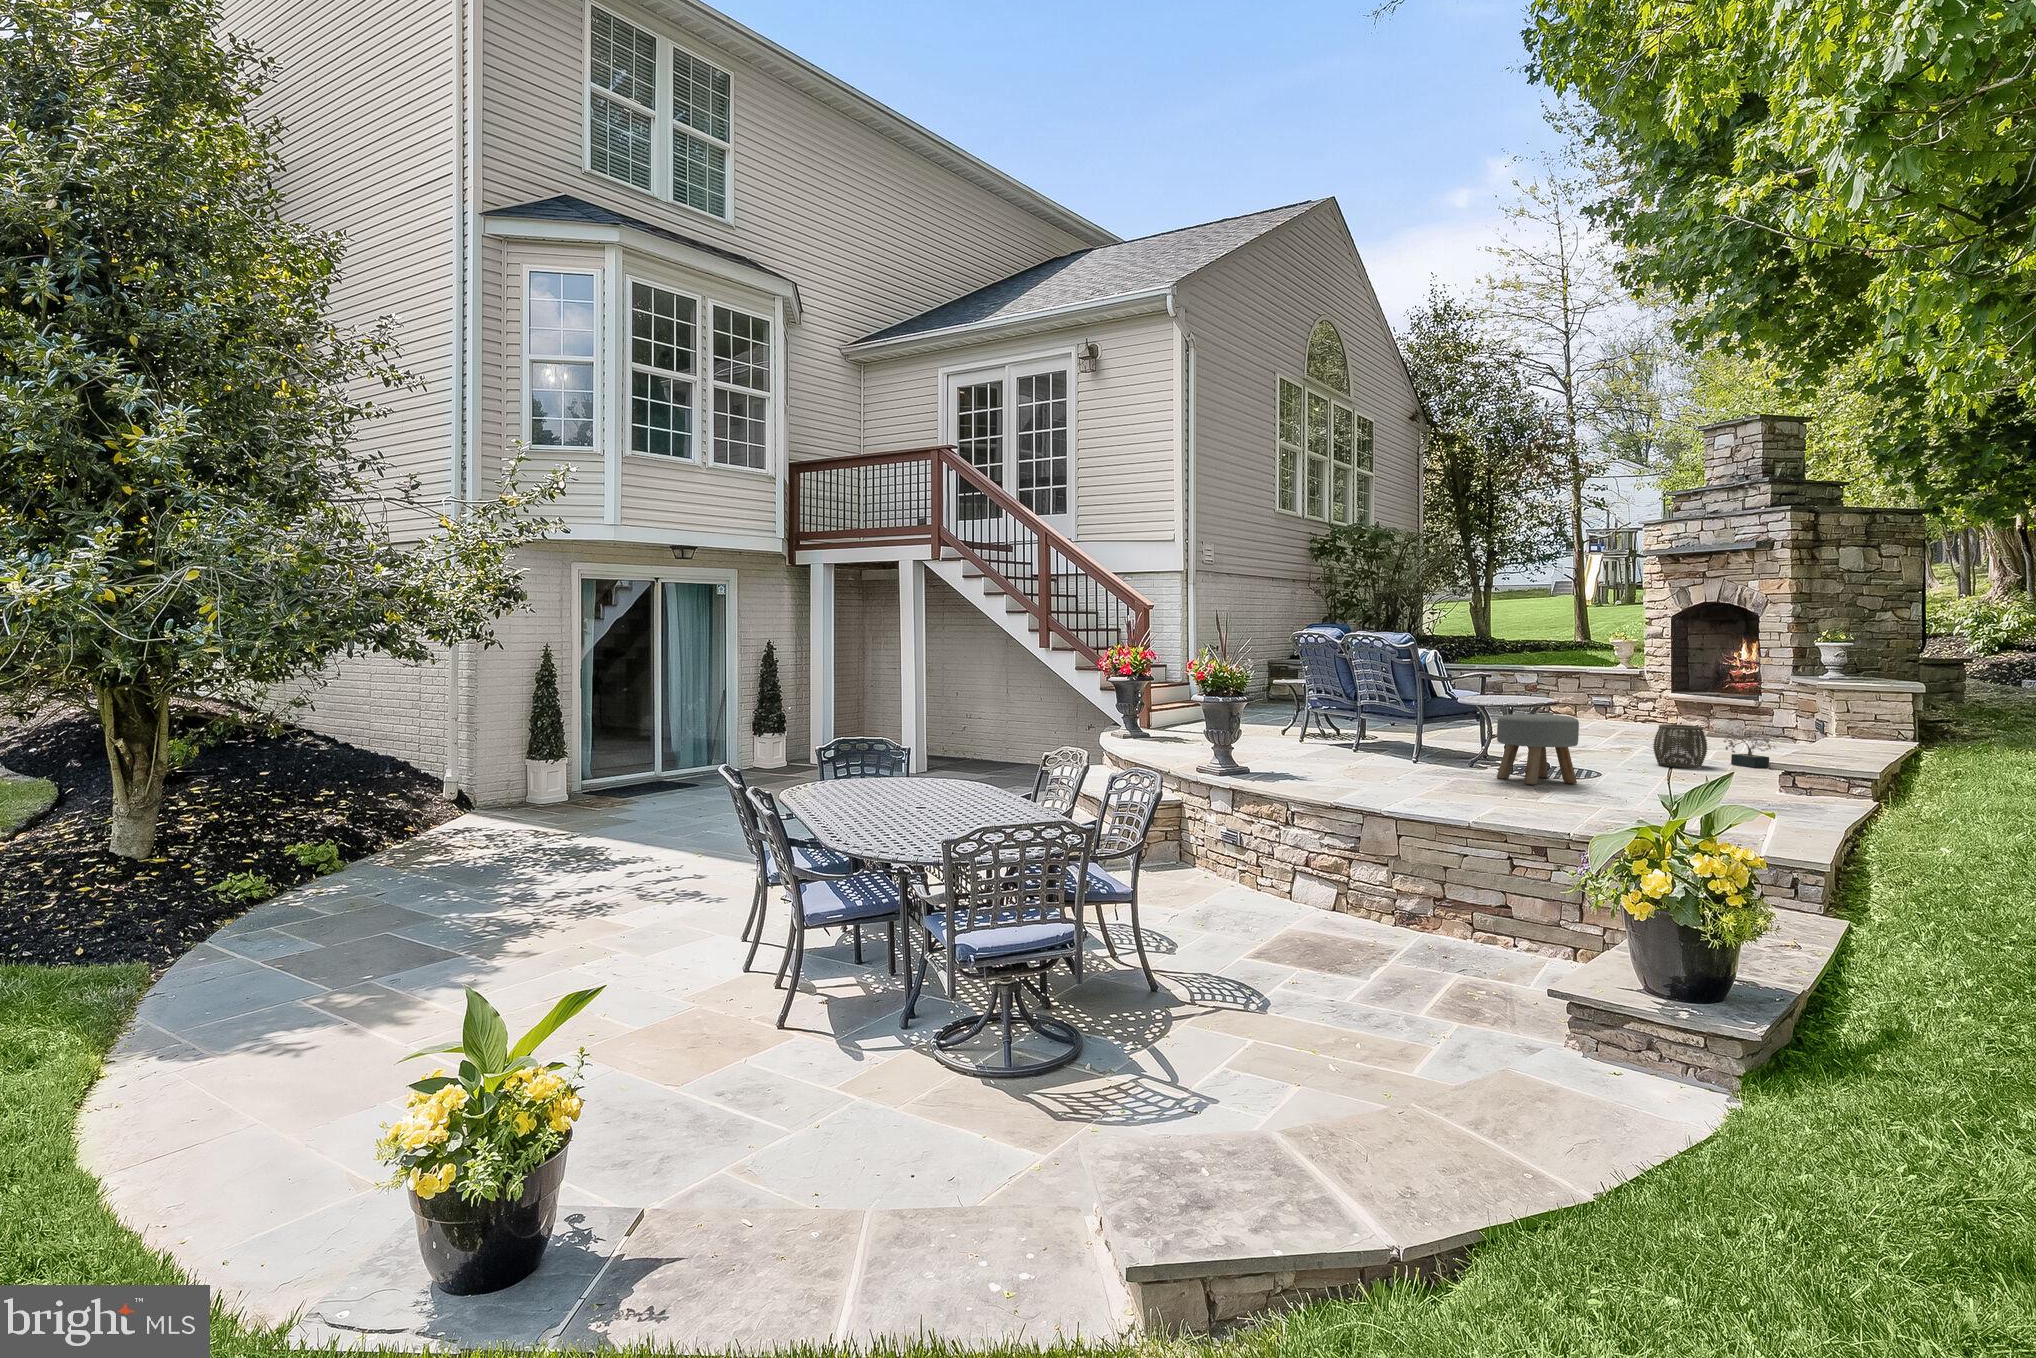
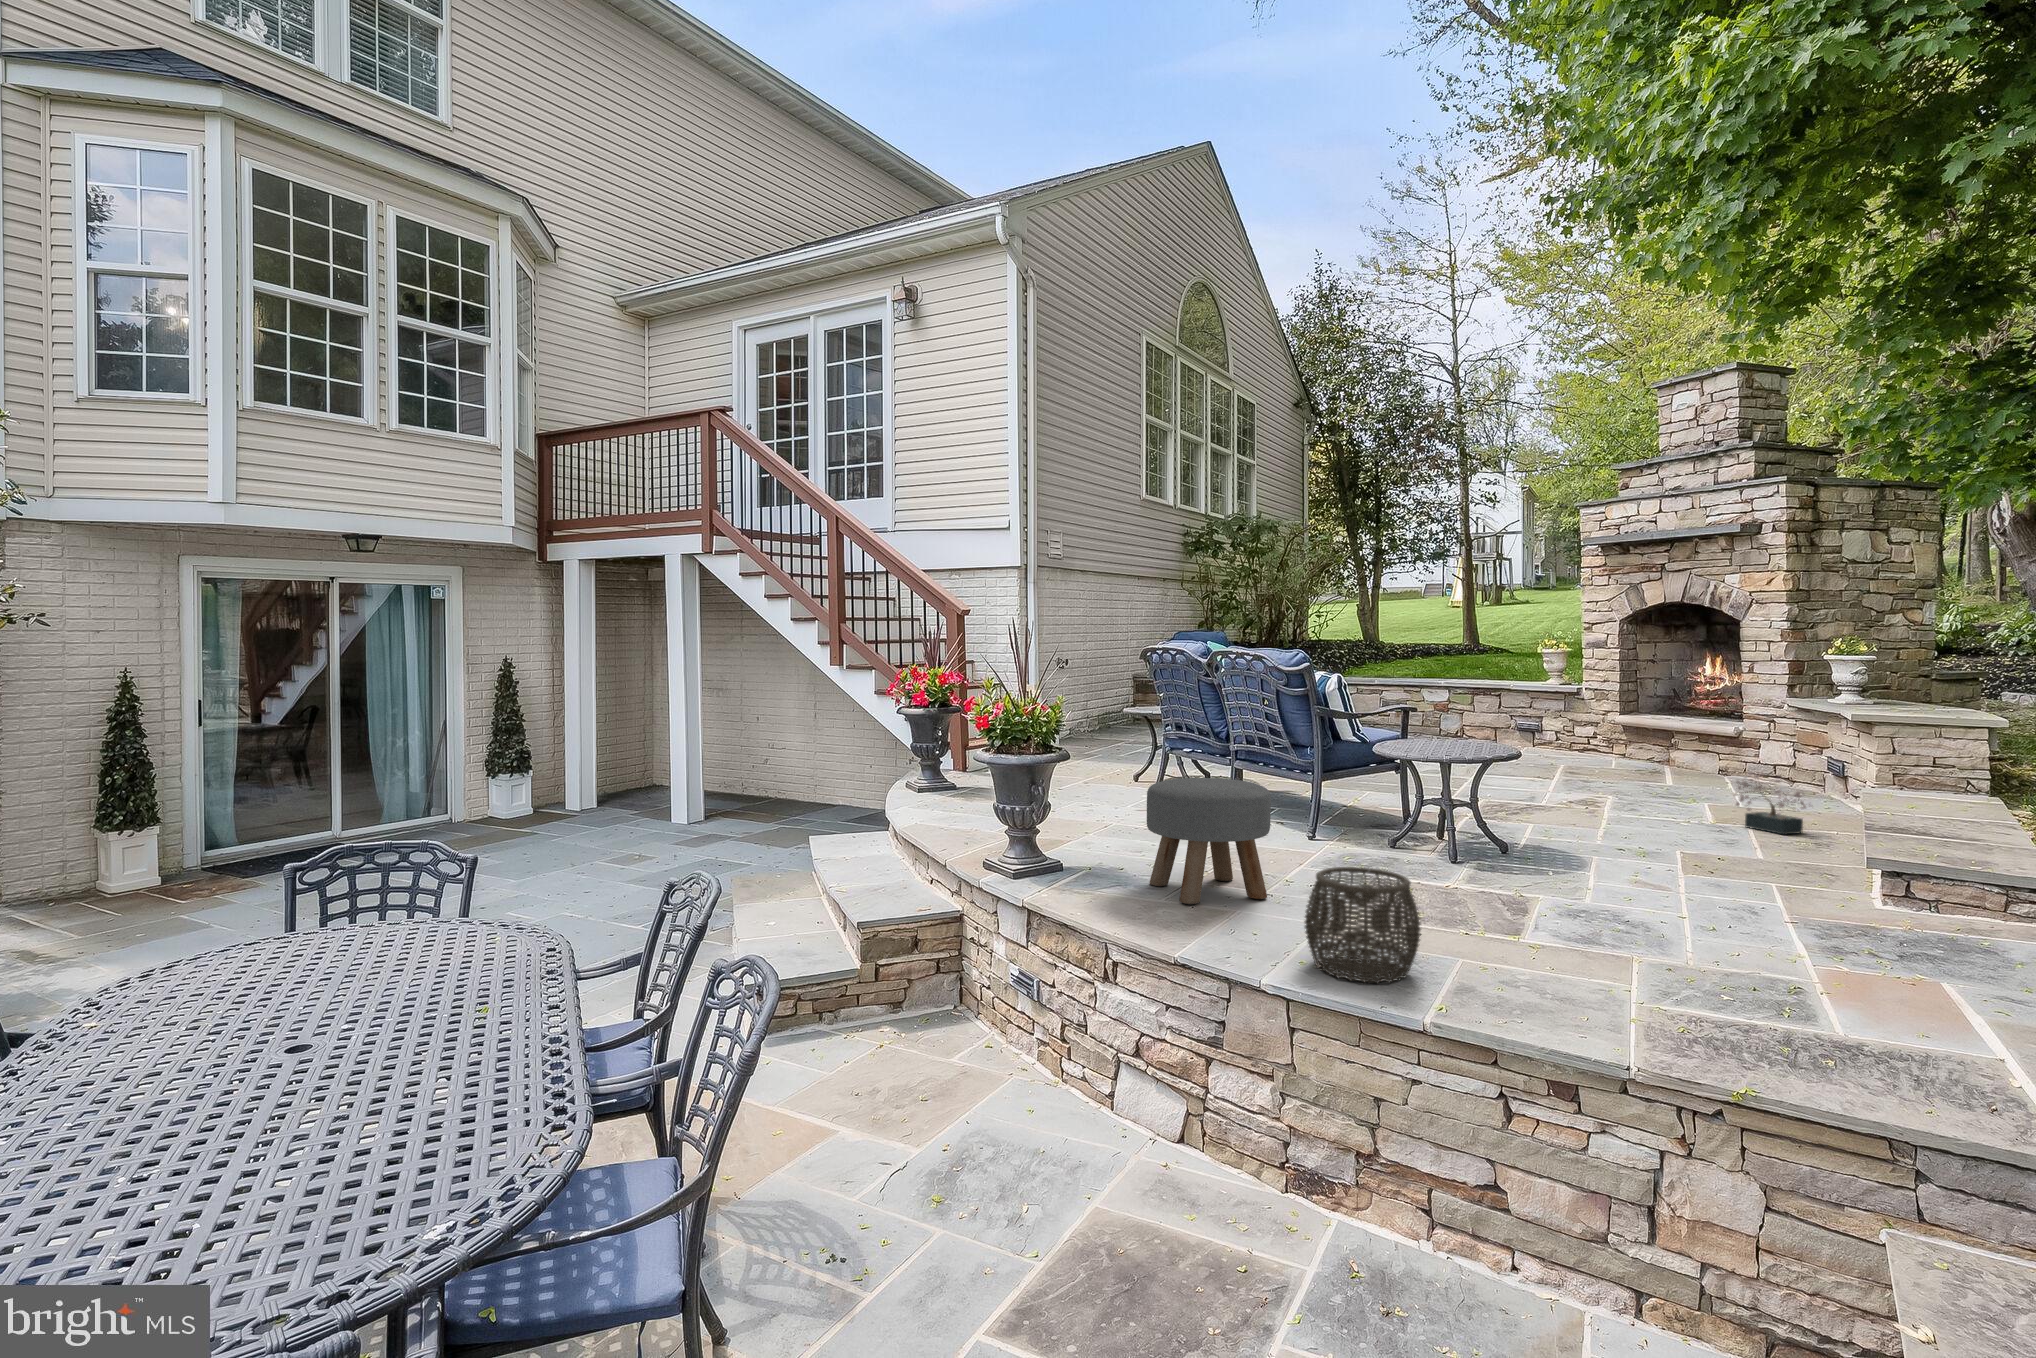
ottoman: present [1497,714,1579,785] -> present [1147,778,1271,904]
woven basket: present [1653,724,1707,768] -> present [1305,867,1421,983]

